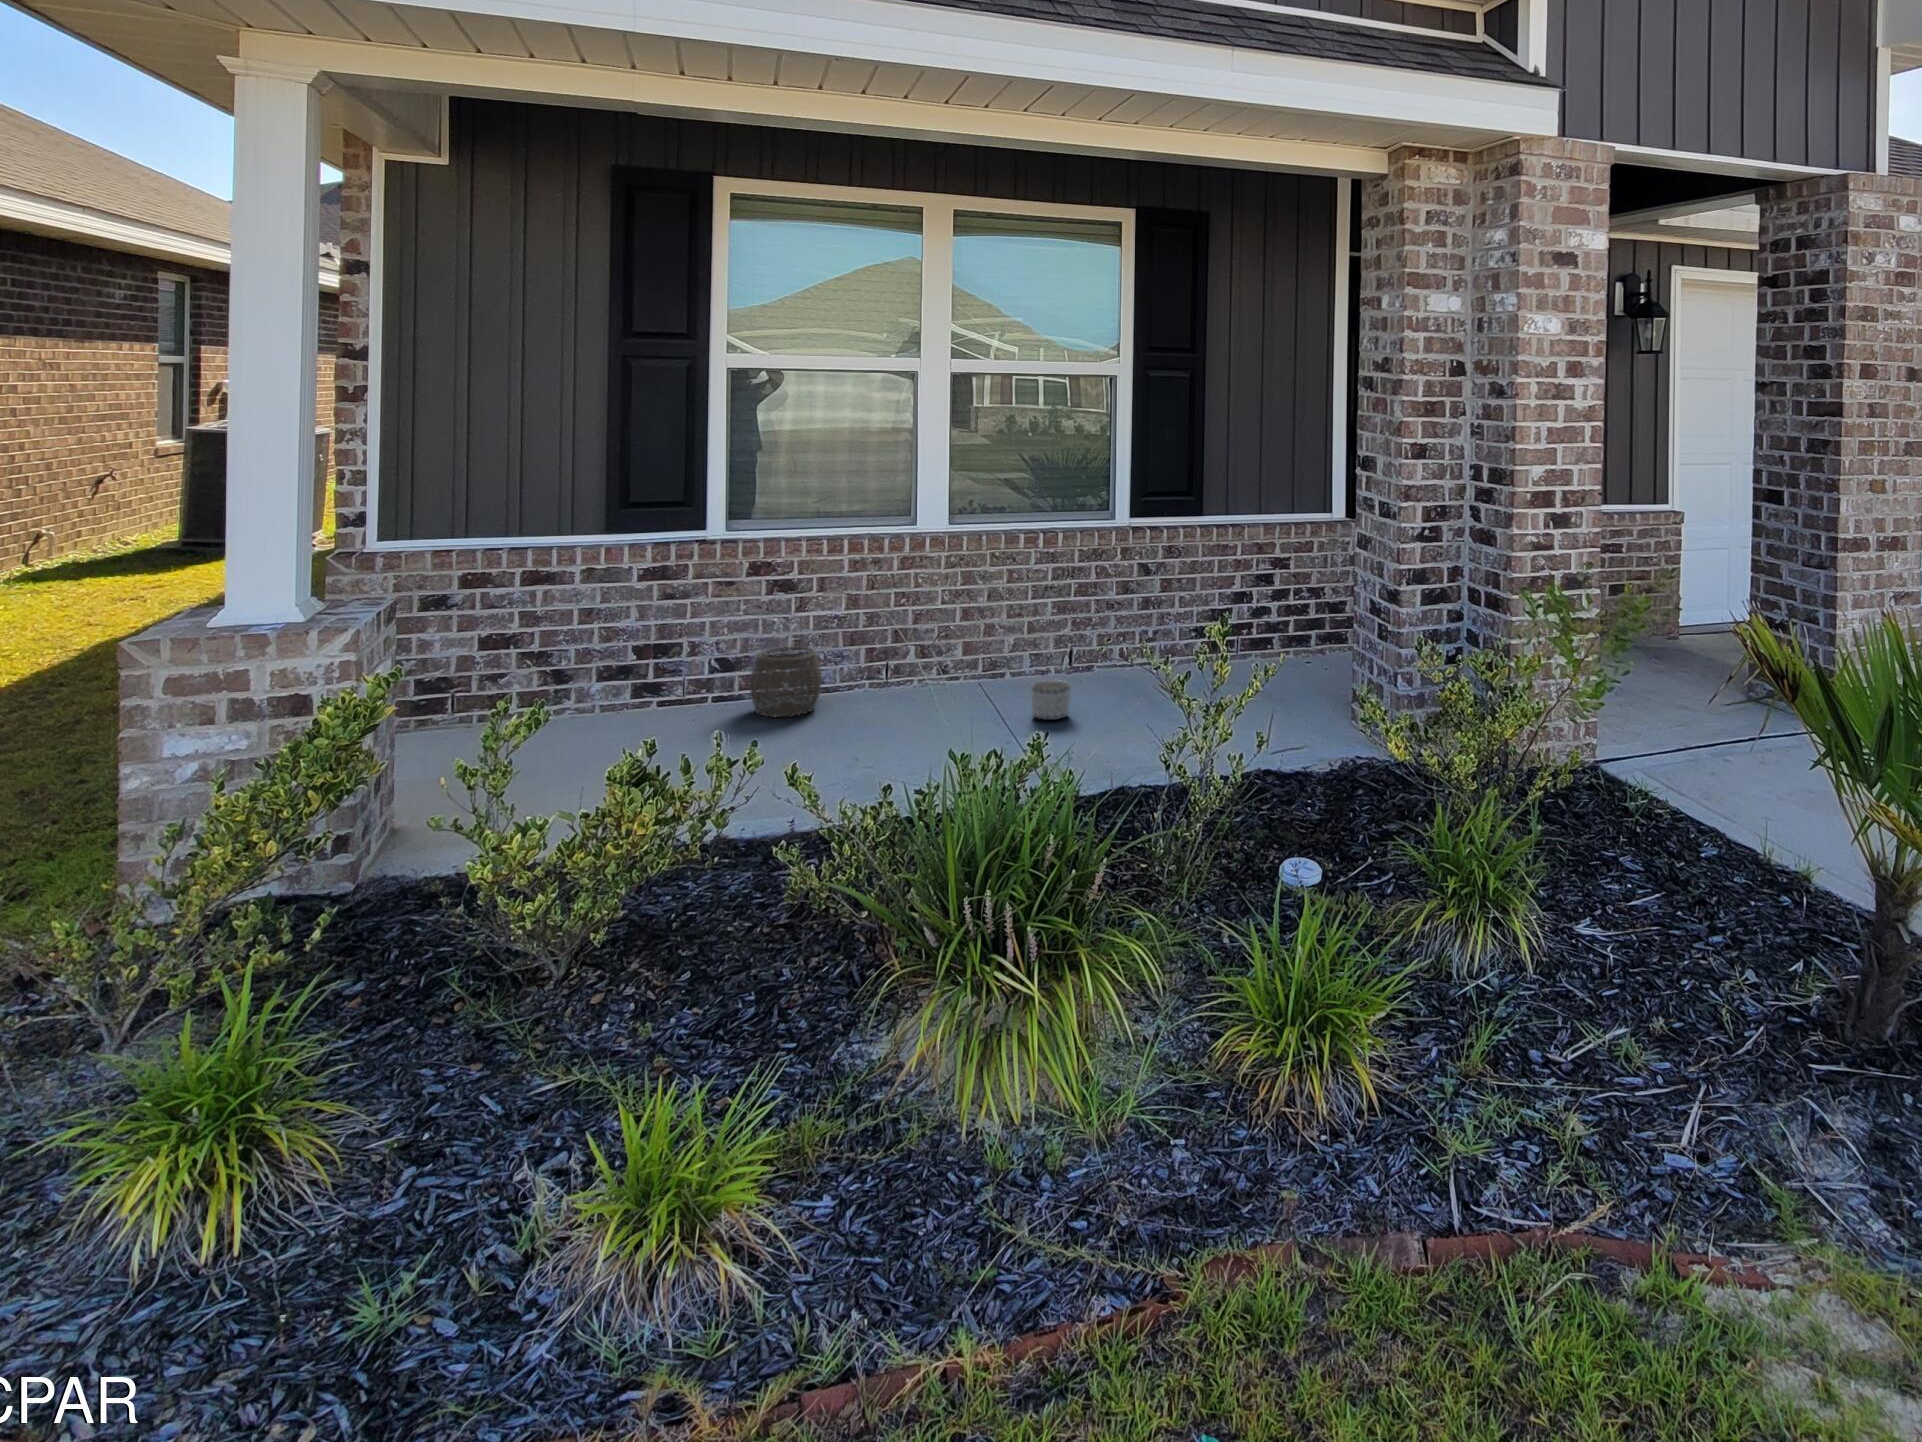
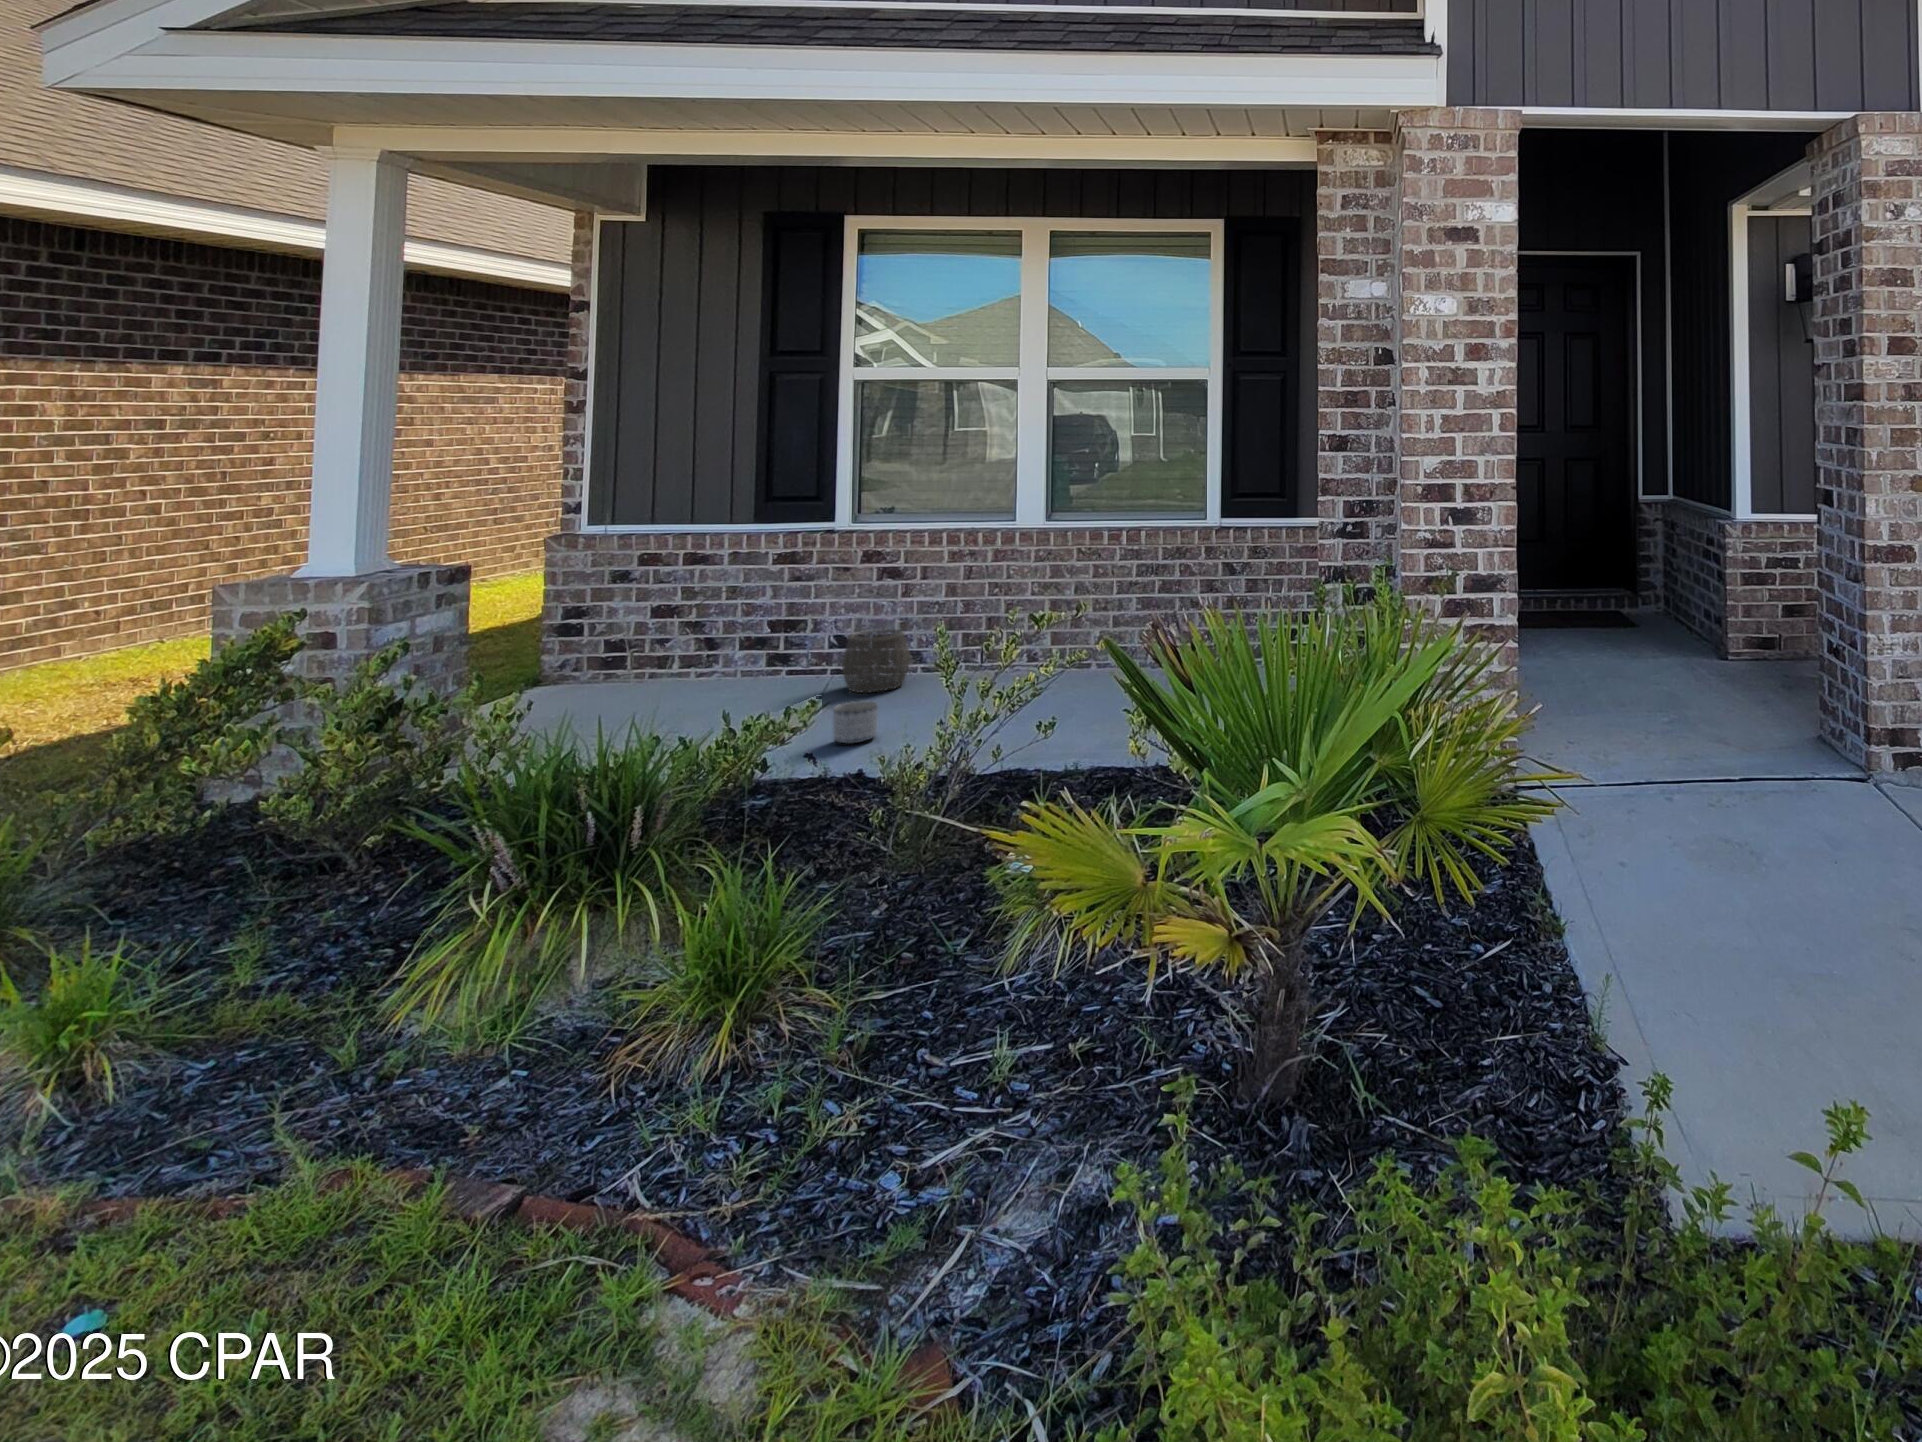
planter: present [1032,680,1070,720] -> present [833,701,878,744]

